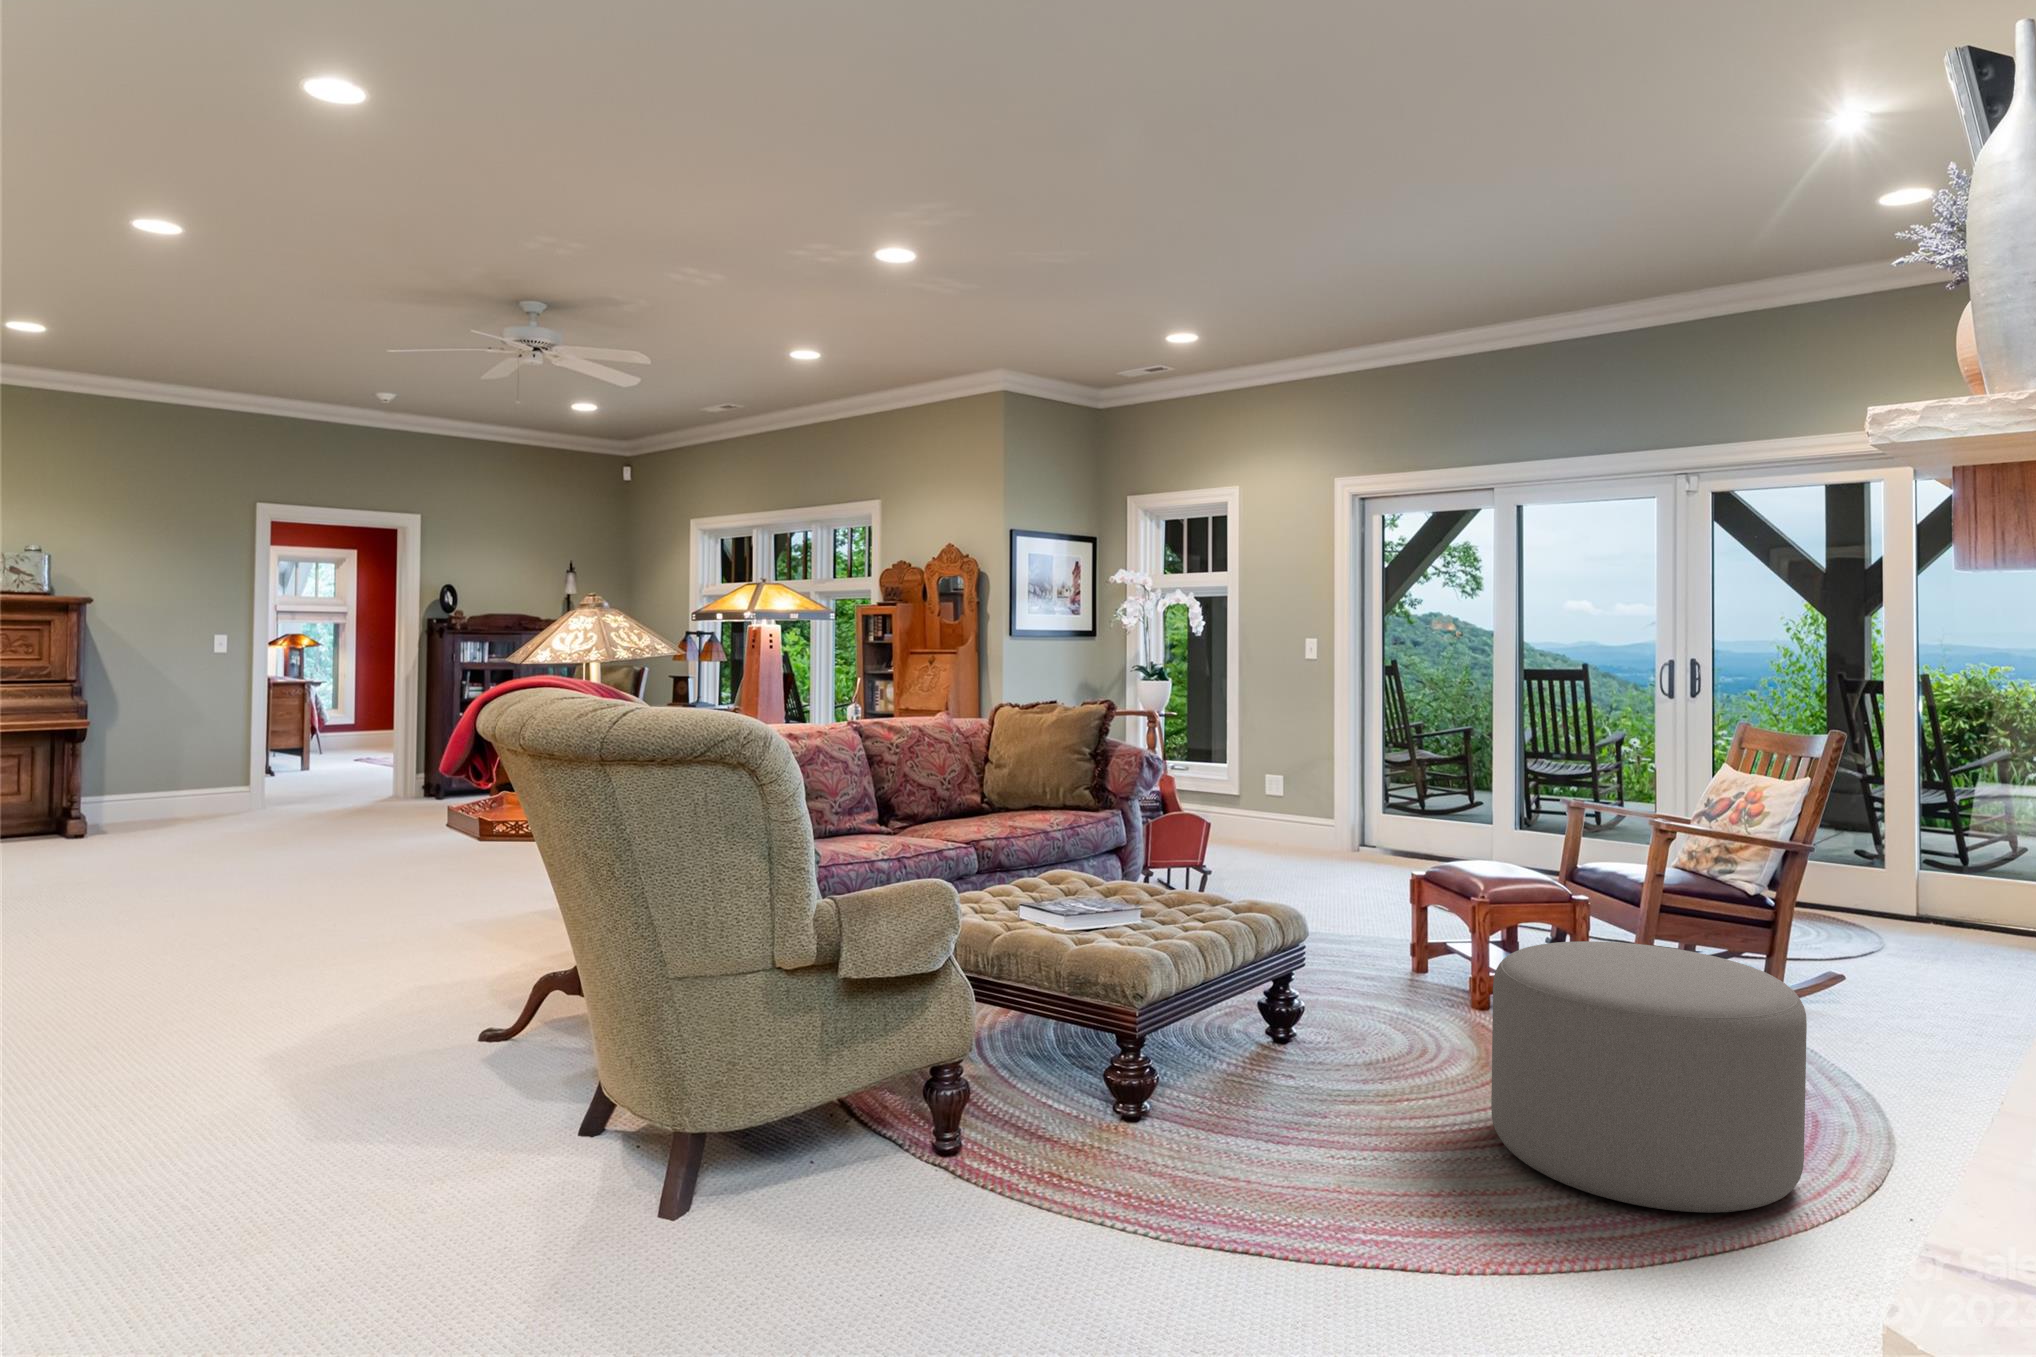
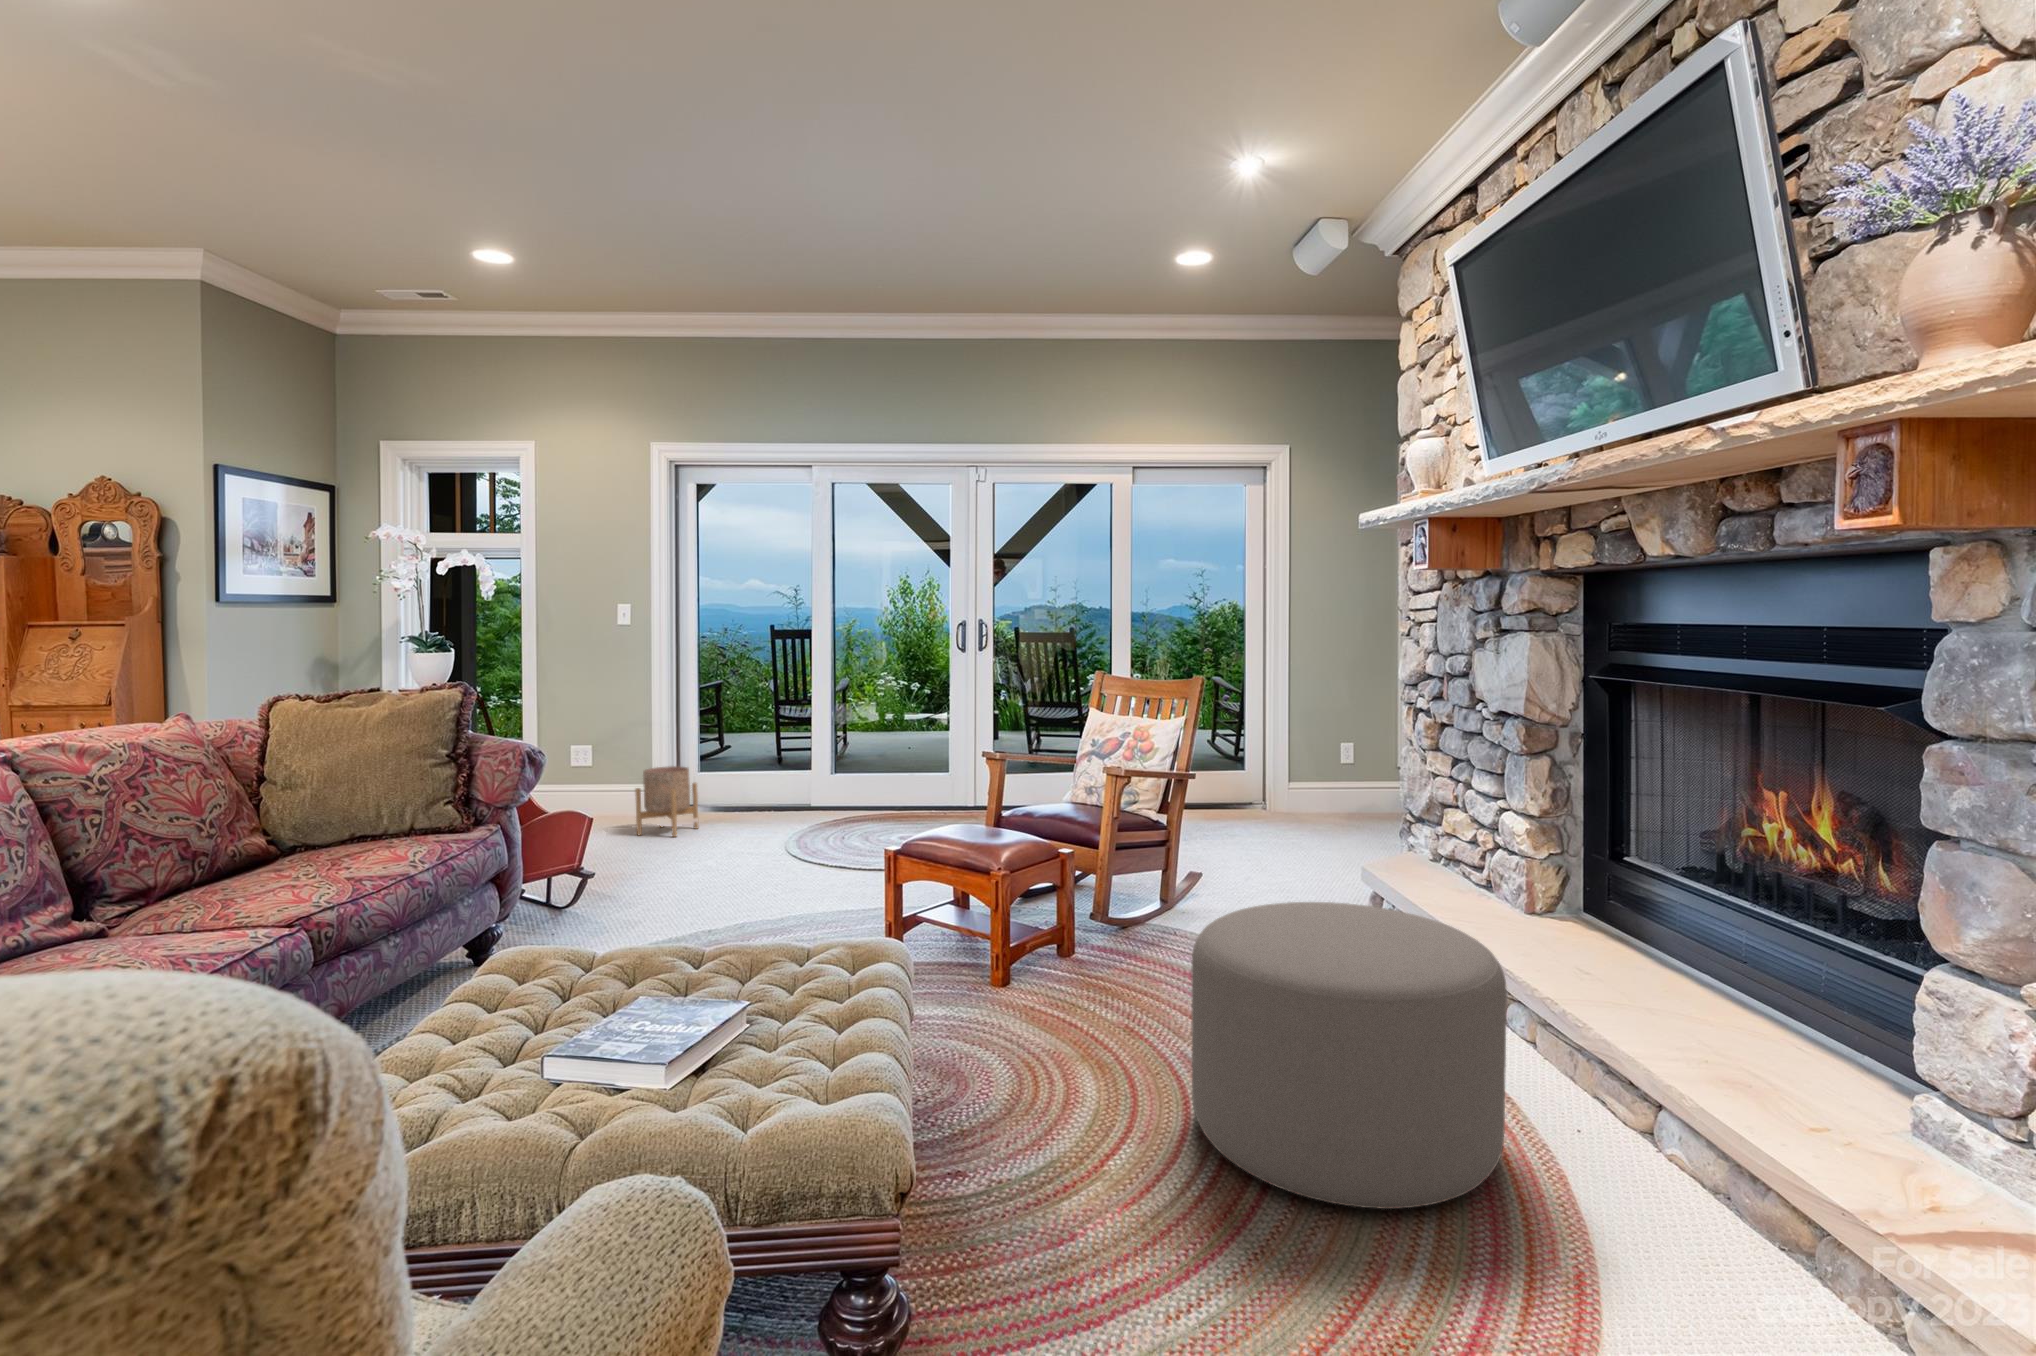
planter: none [1295,793,1354,859] -> present [635,766,698,837]

